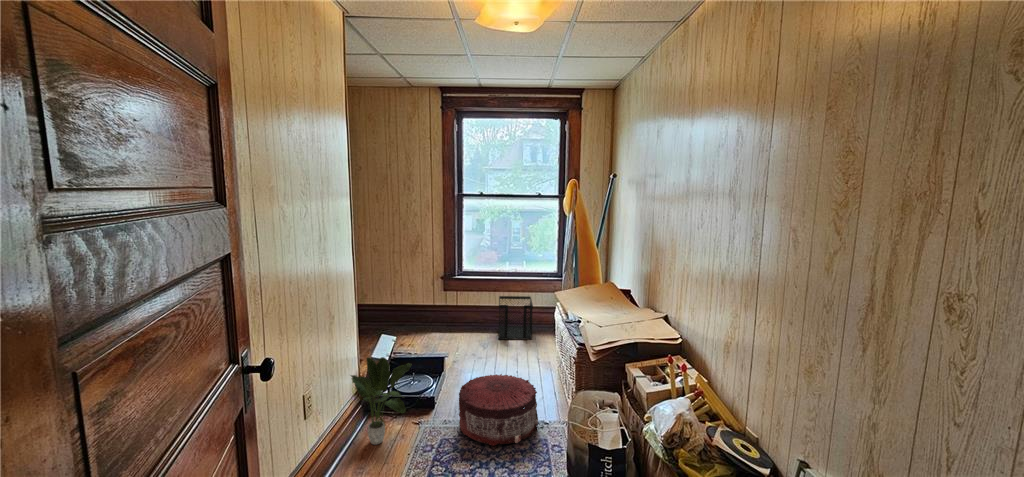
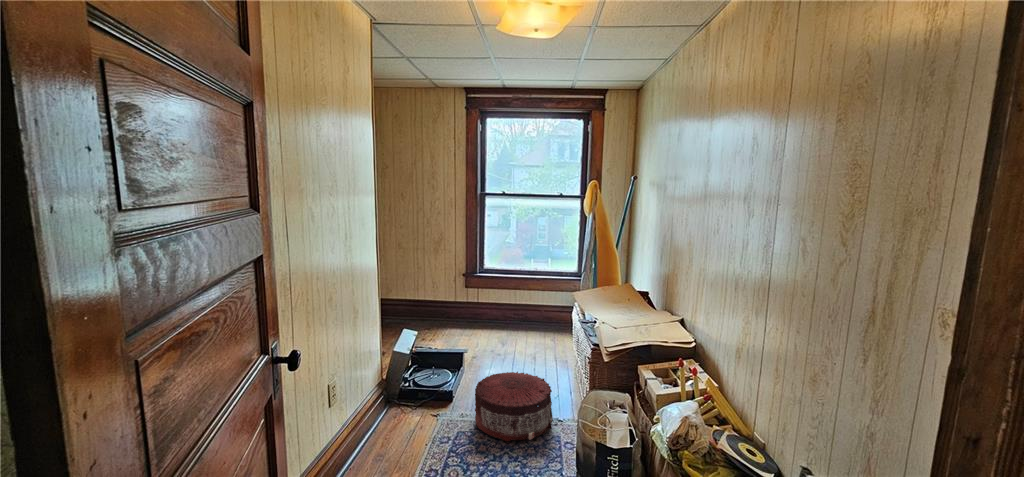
wastebasket: present [498,296,533,340] -> none [518,294,553,338]
potted plant: present [351,357,412,445] -> none [370,351,430,435]

